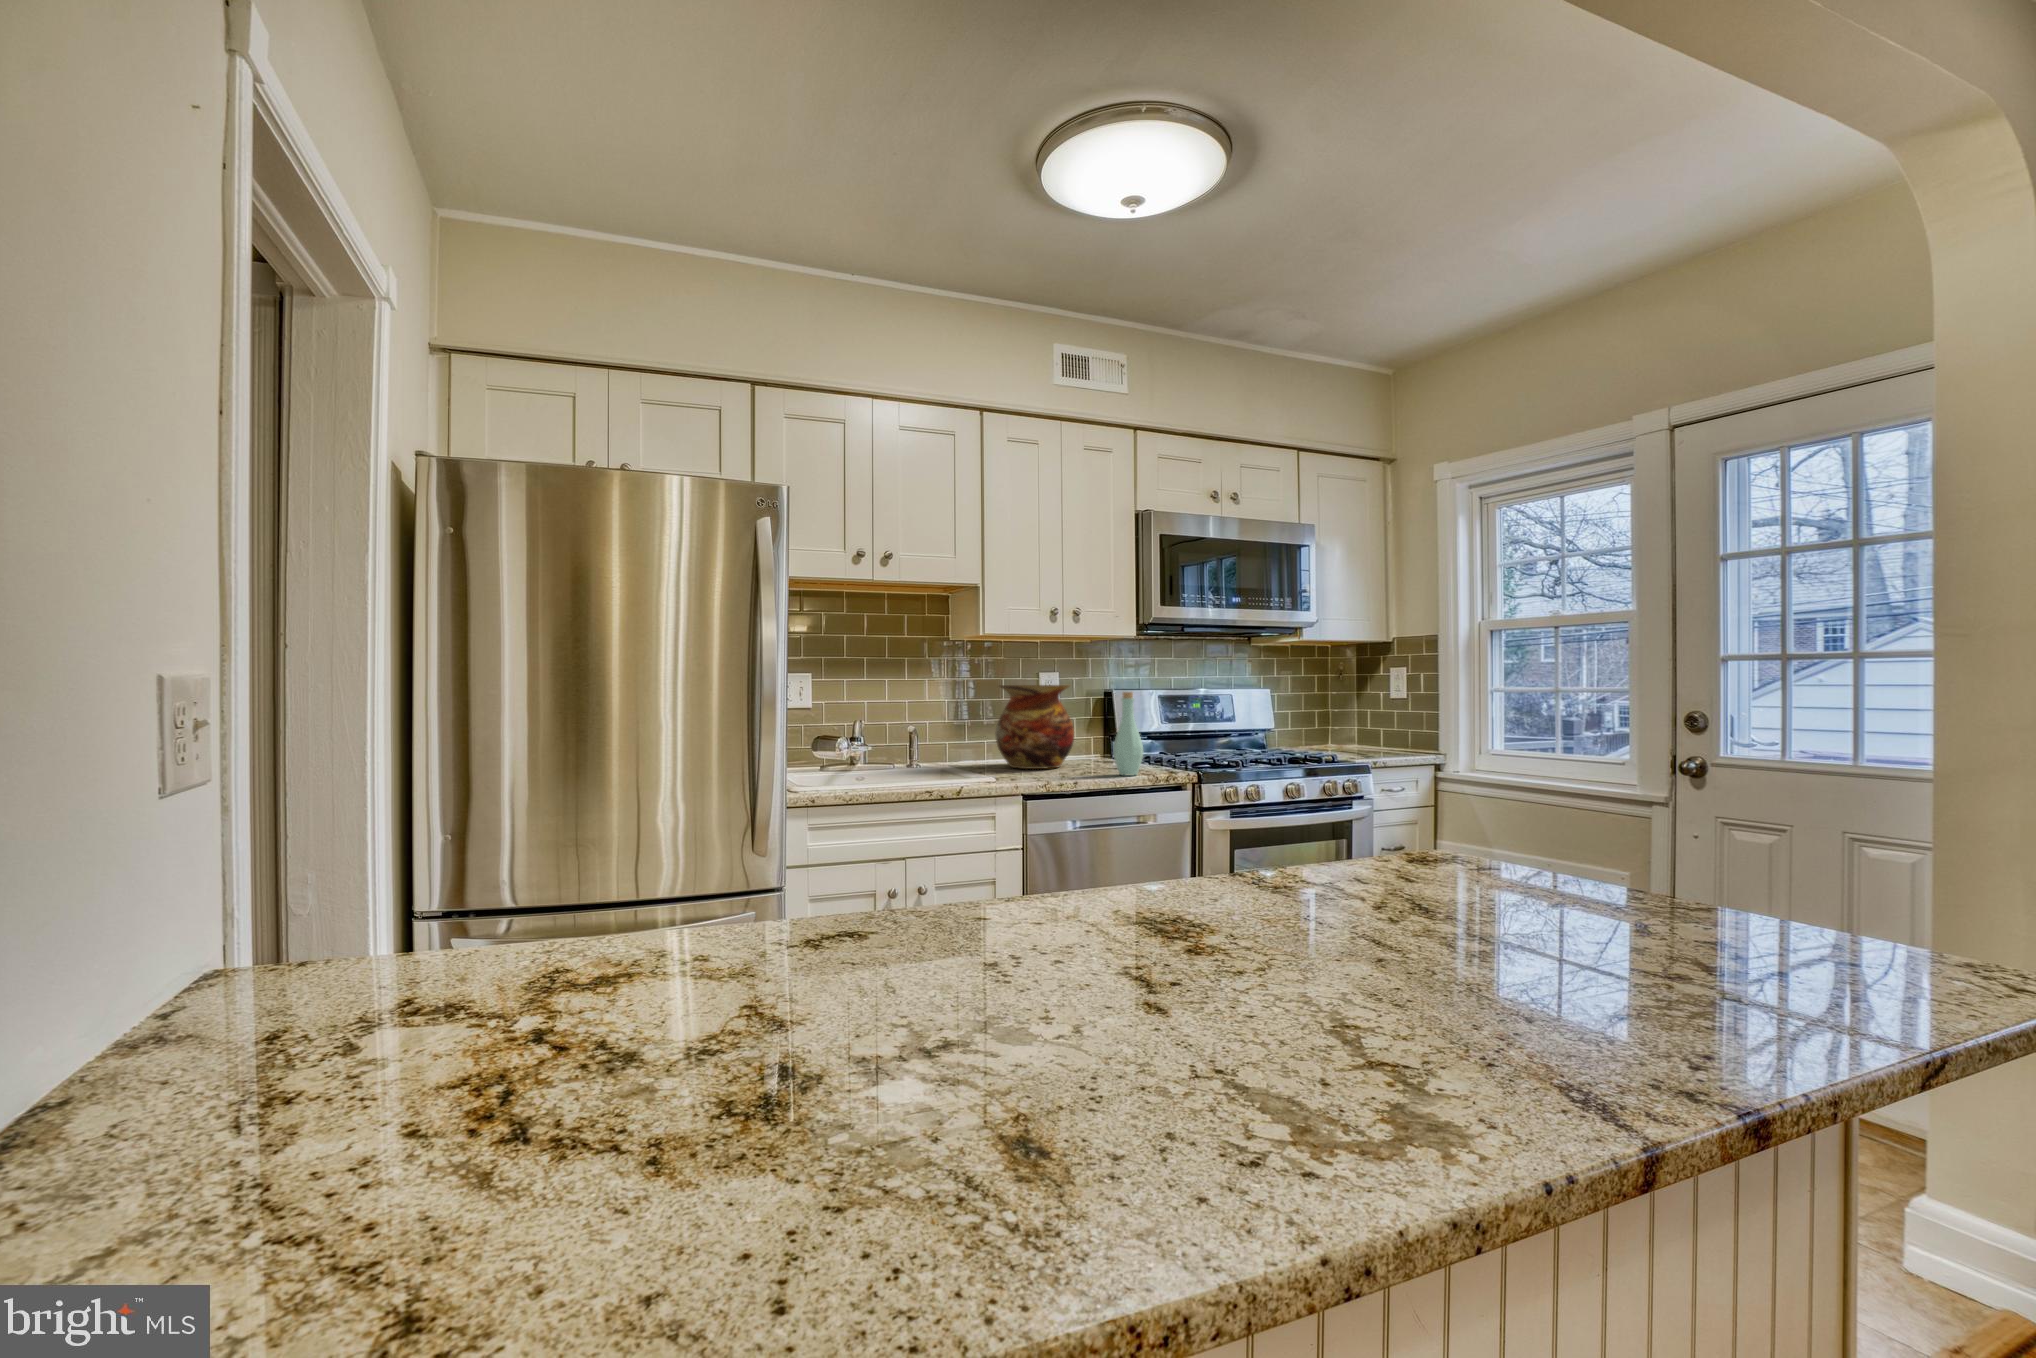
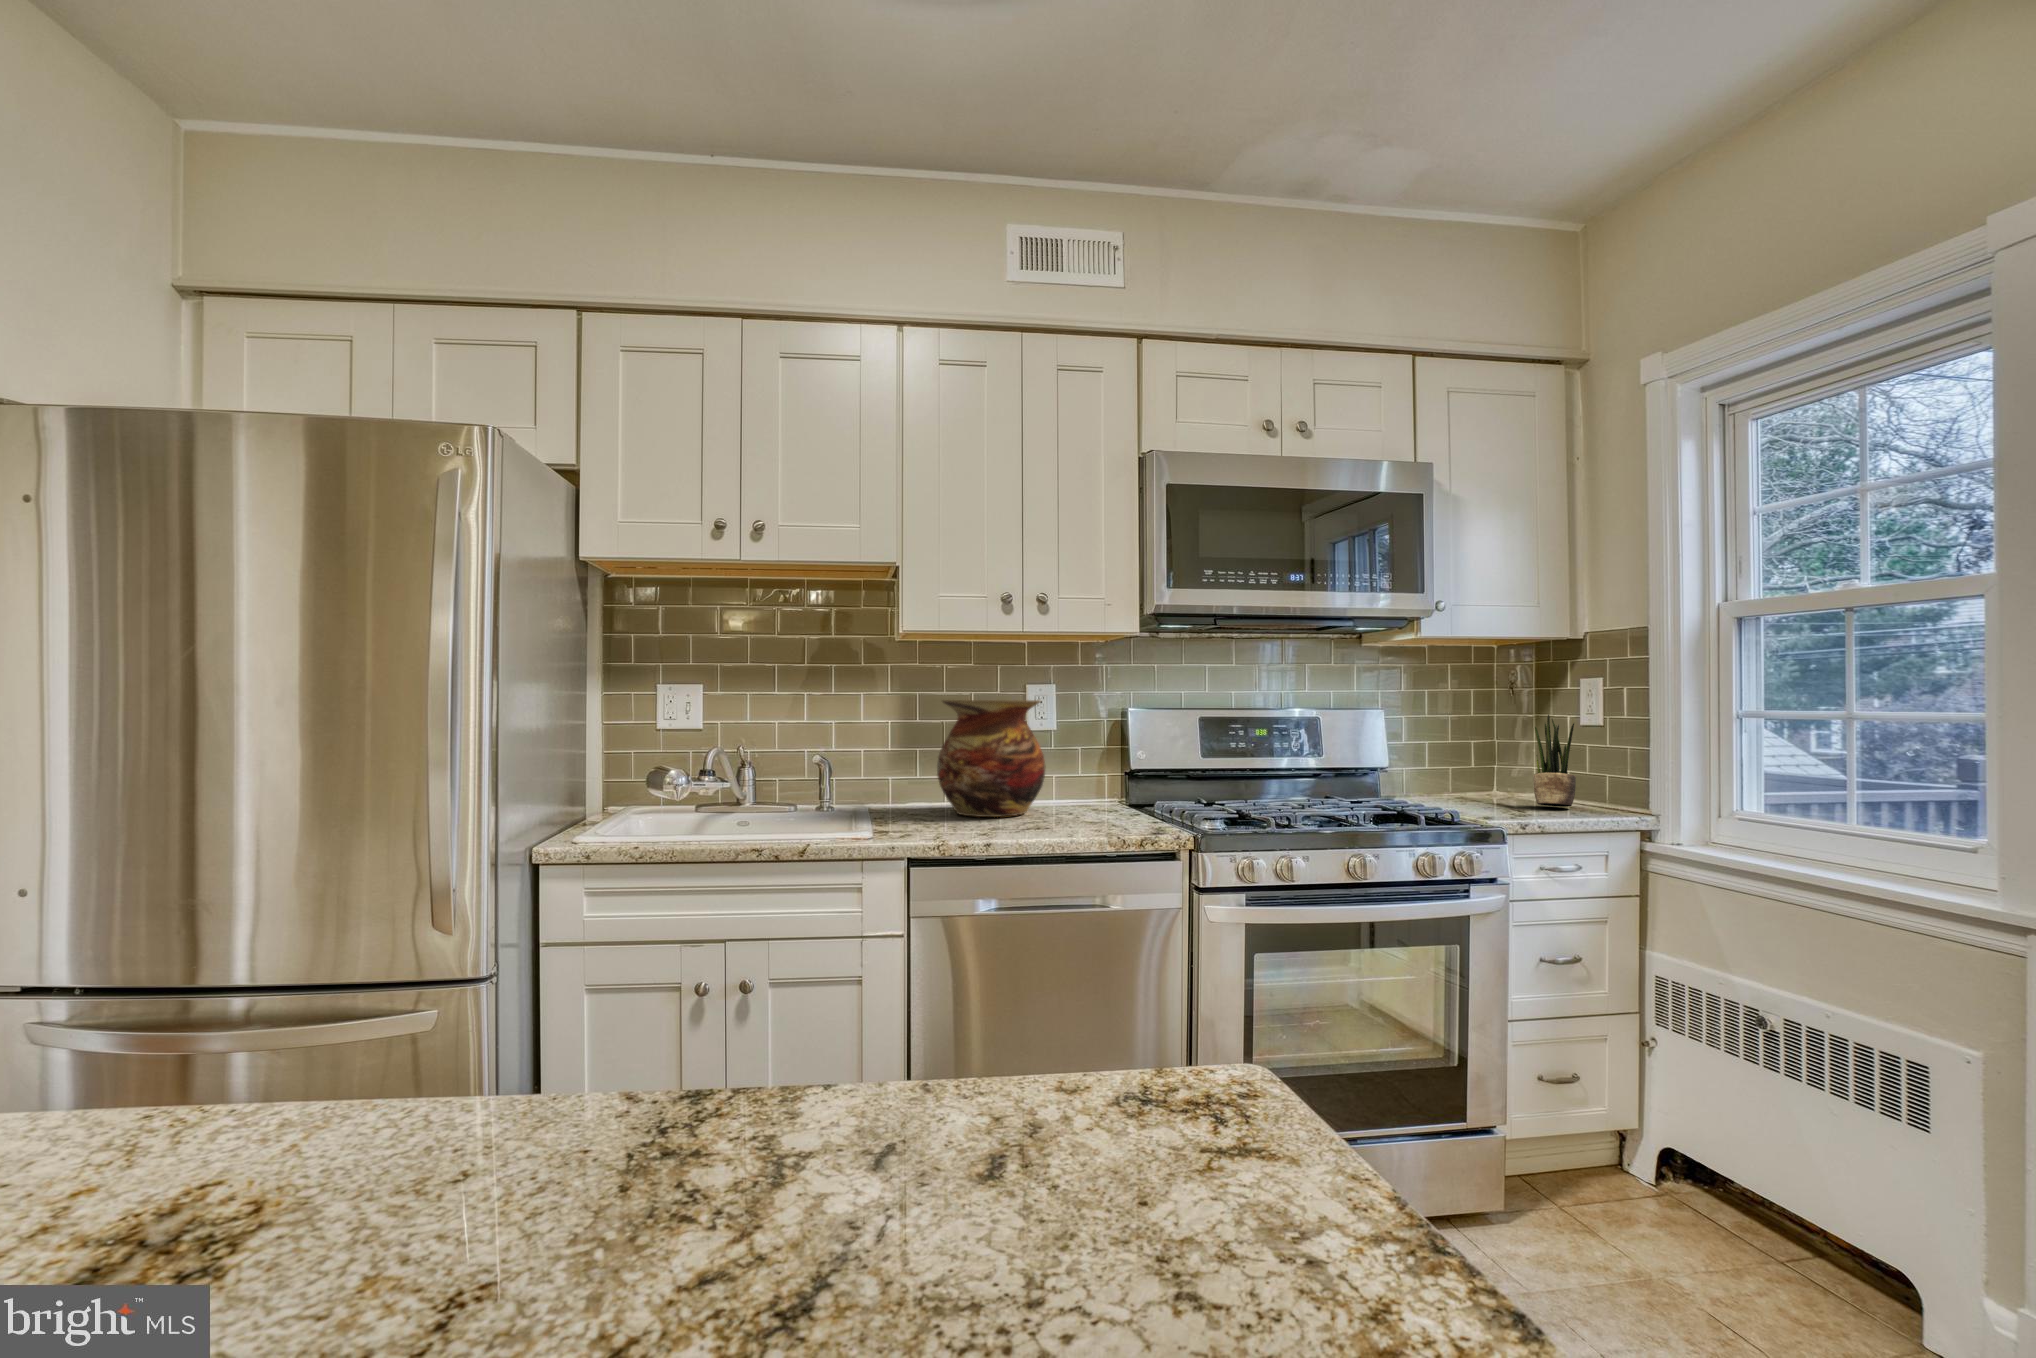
bottle: present [1113,692,1144,776] -> none [1062,712,1105,836]
potted plant: none [1369,692,1395,752] -> present [1533,715,1576,807]

